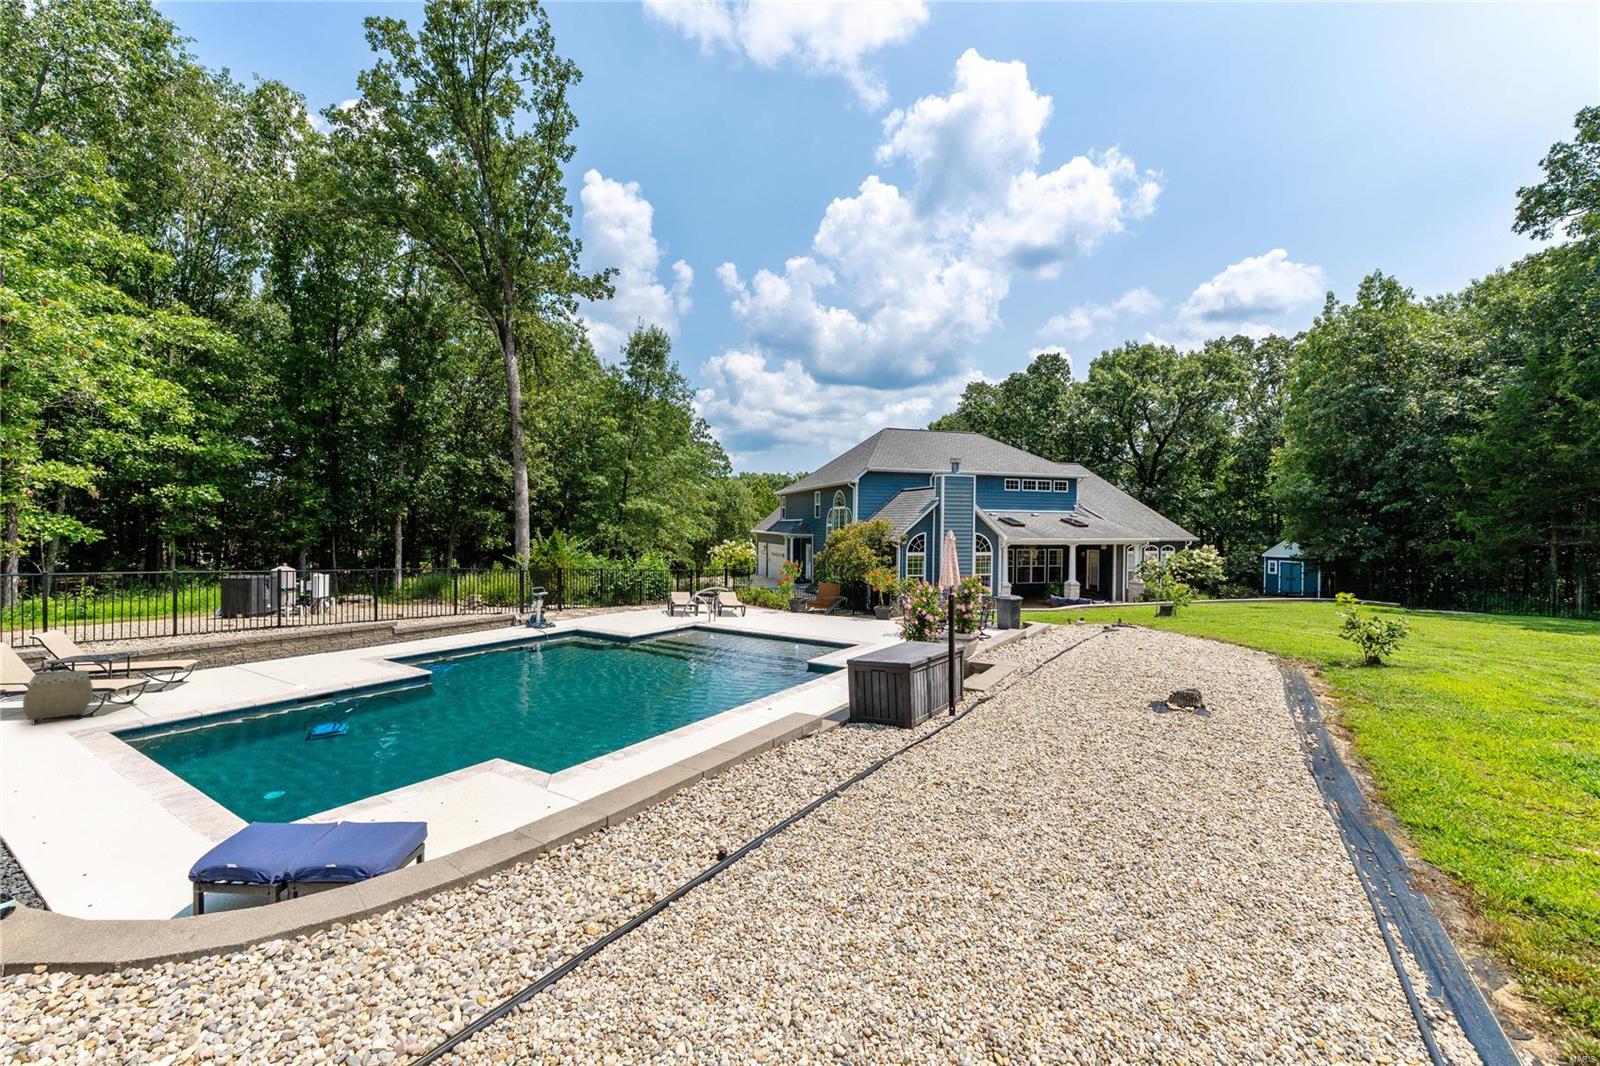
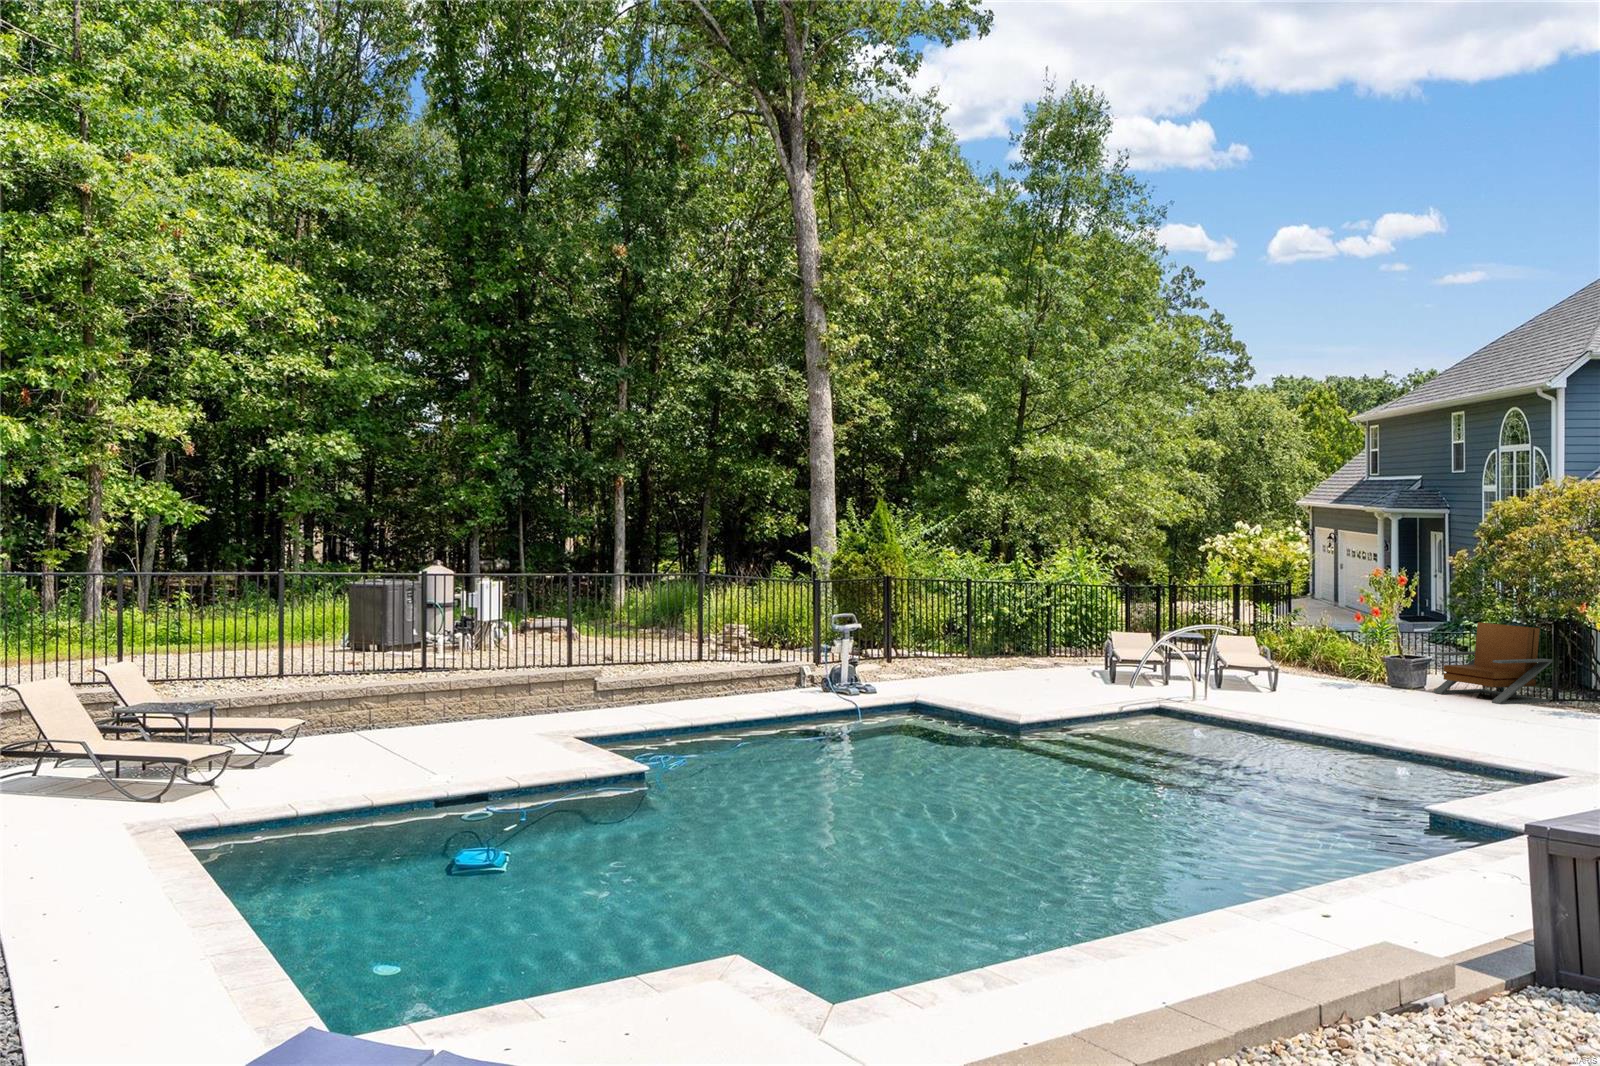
ottoman: present [23,670,93,725] -> none [50,728,142,812]

